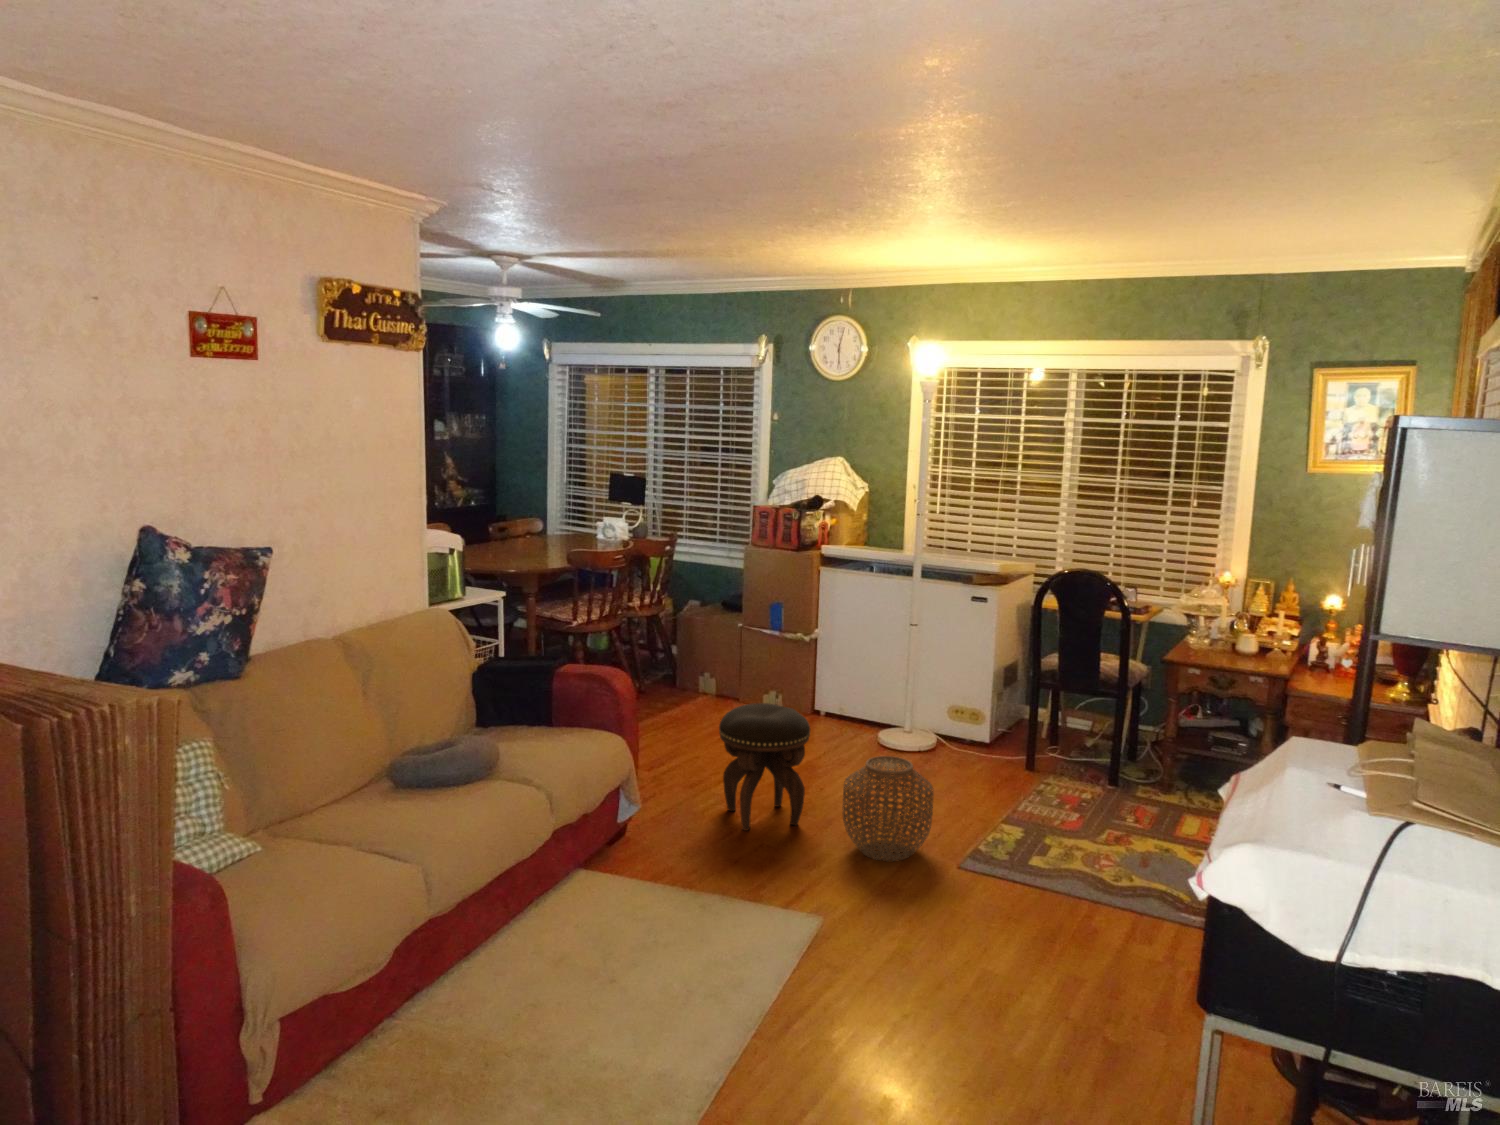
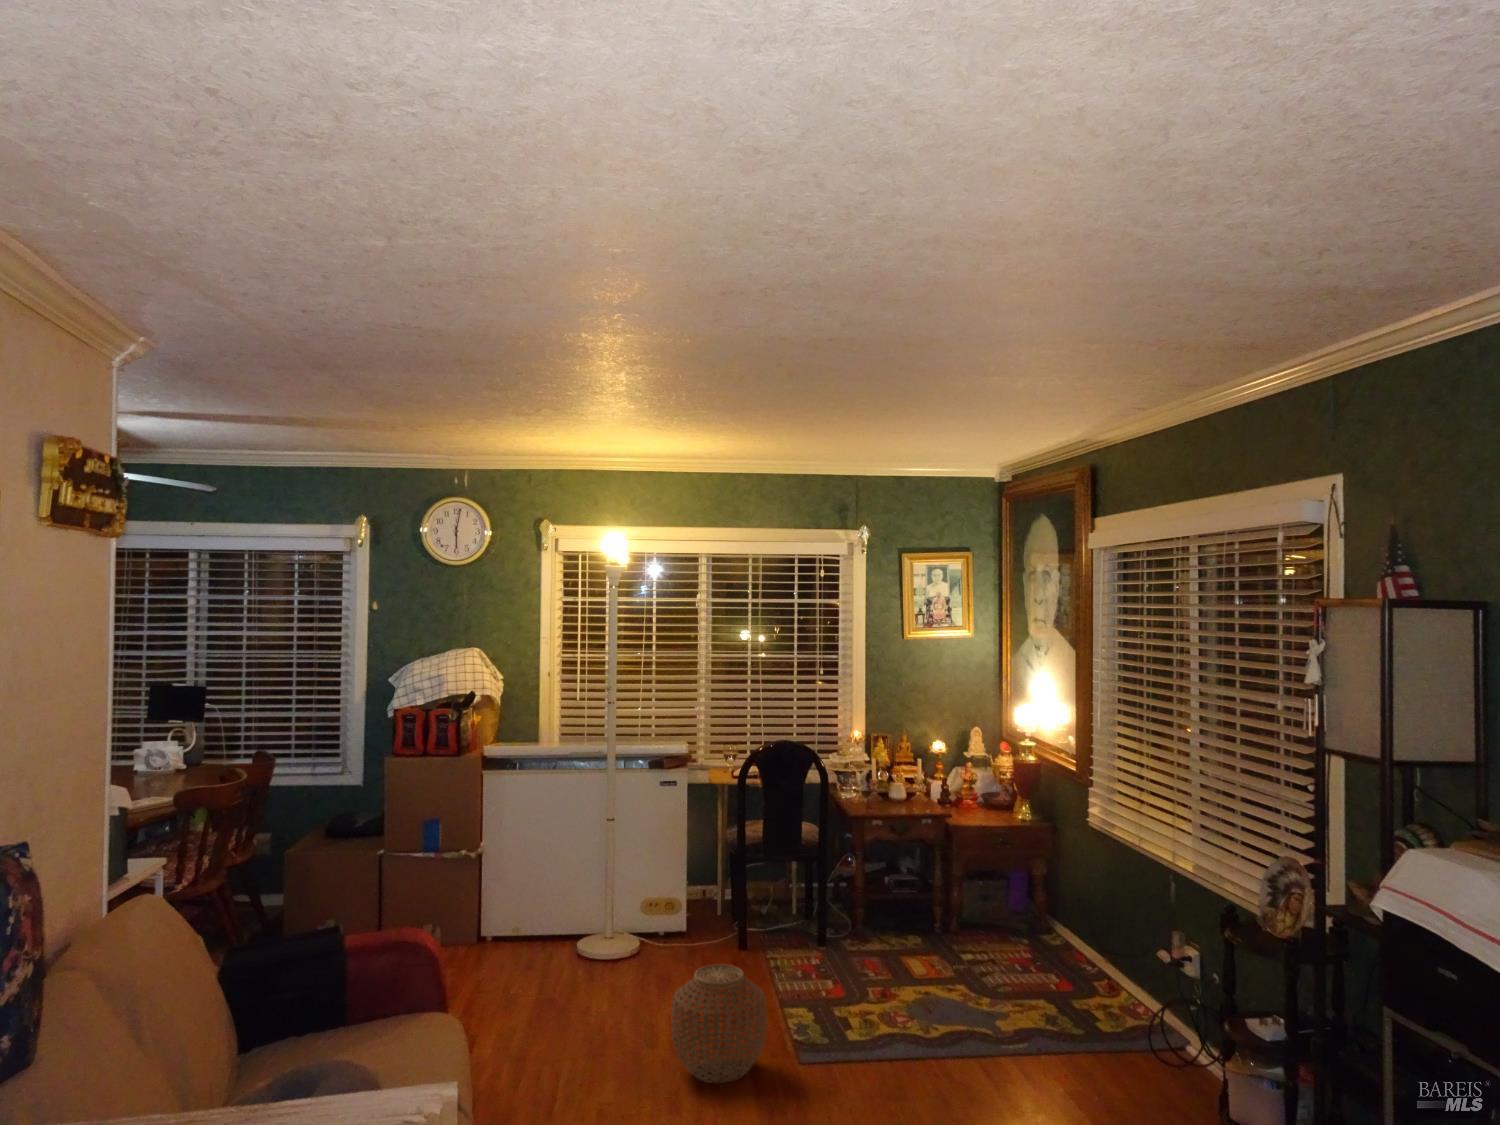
footstool: present [719,703,810,831] -> none [508,938,614,1098]

